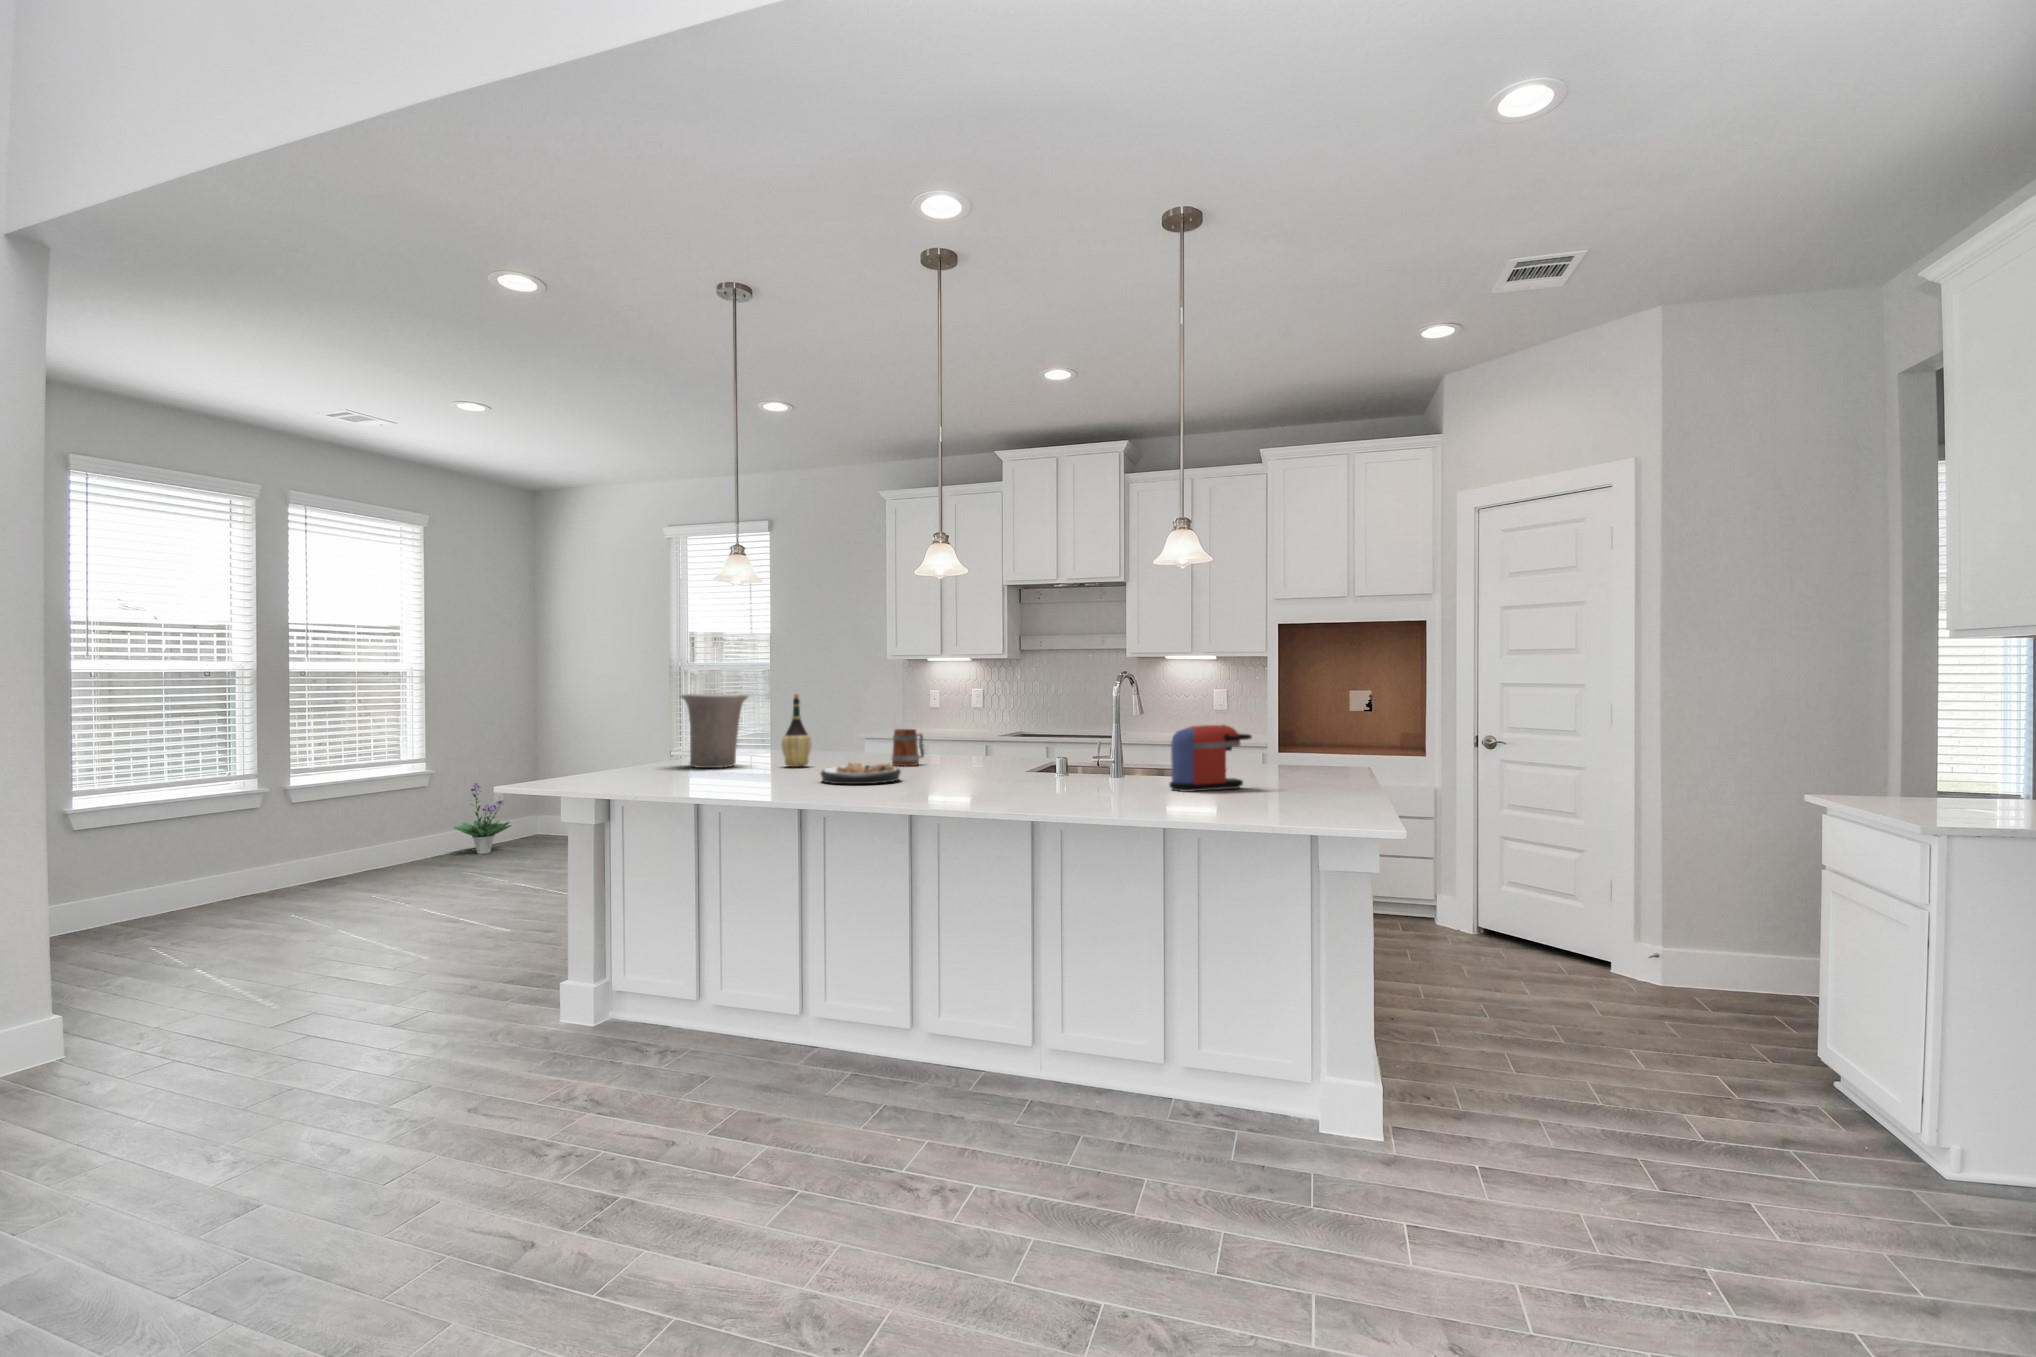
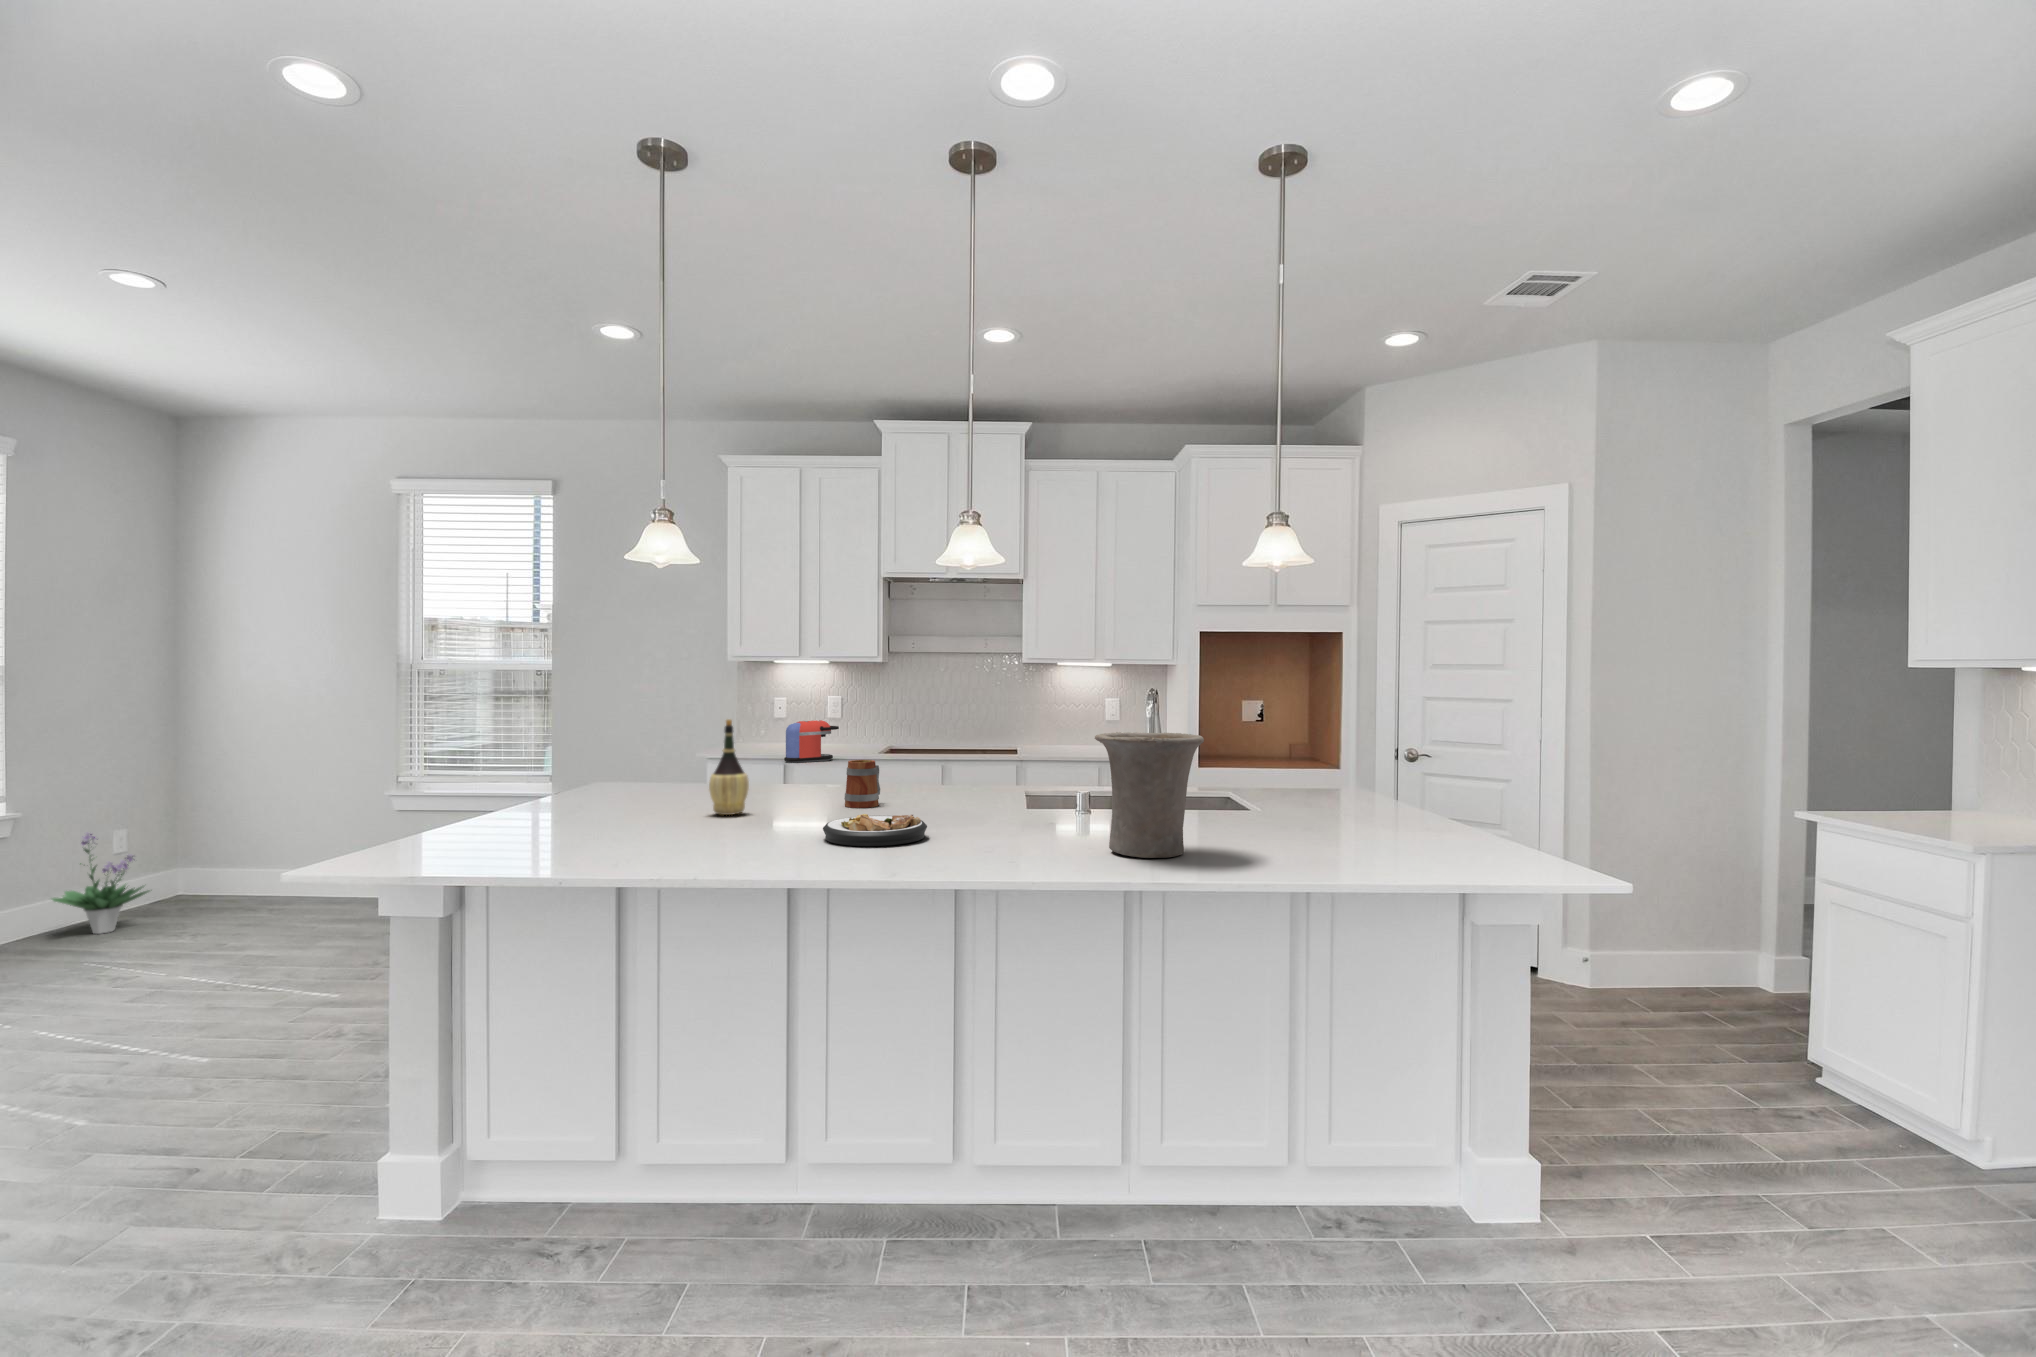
vase: present [681,694,748,768] -> present [1095,732,1204,858]
coffee maker: present [1169,725,1252,792] -> present [784,720,839,763]

